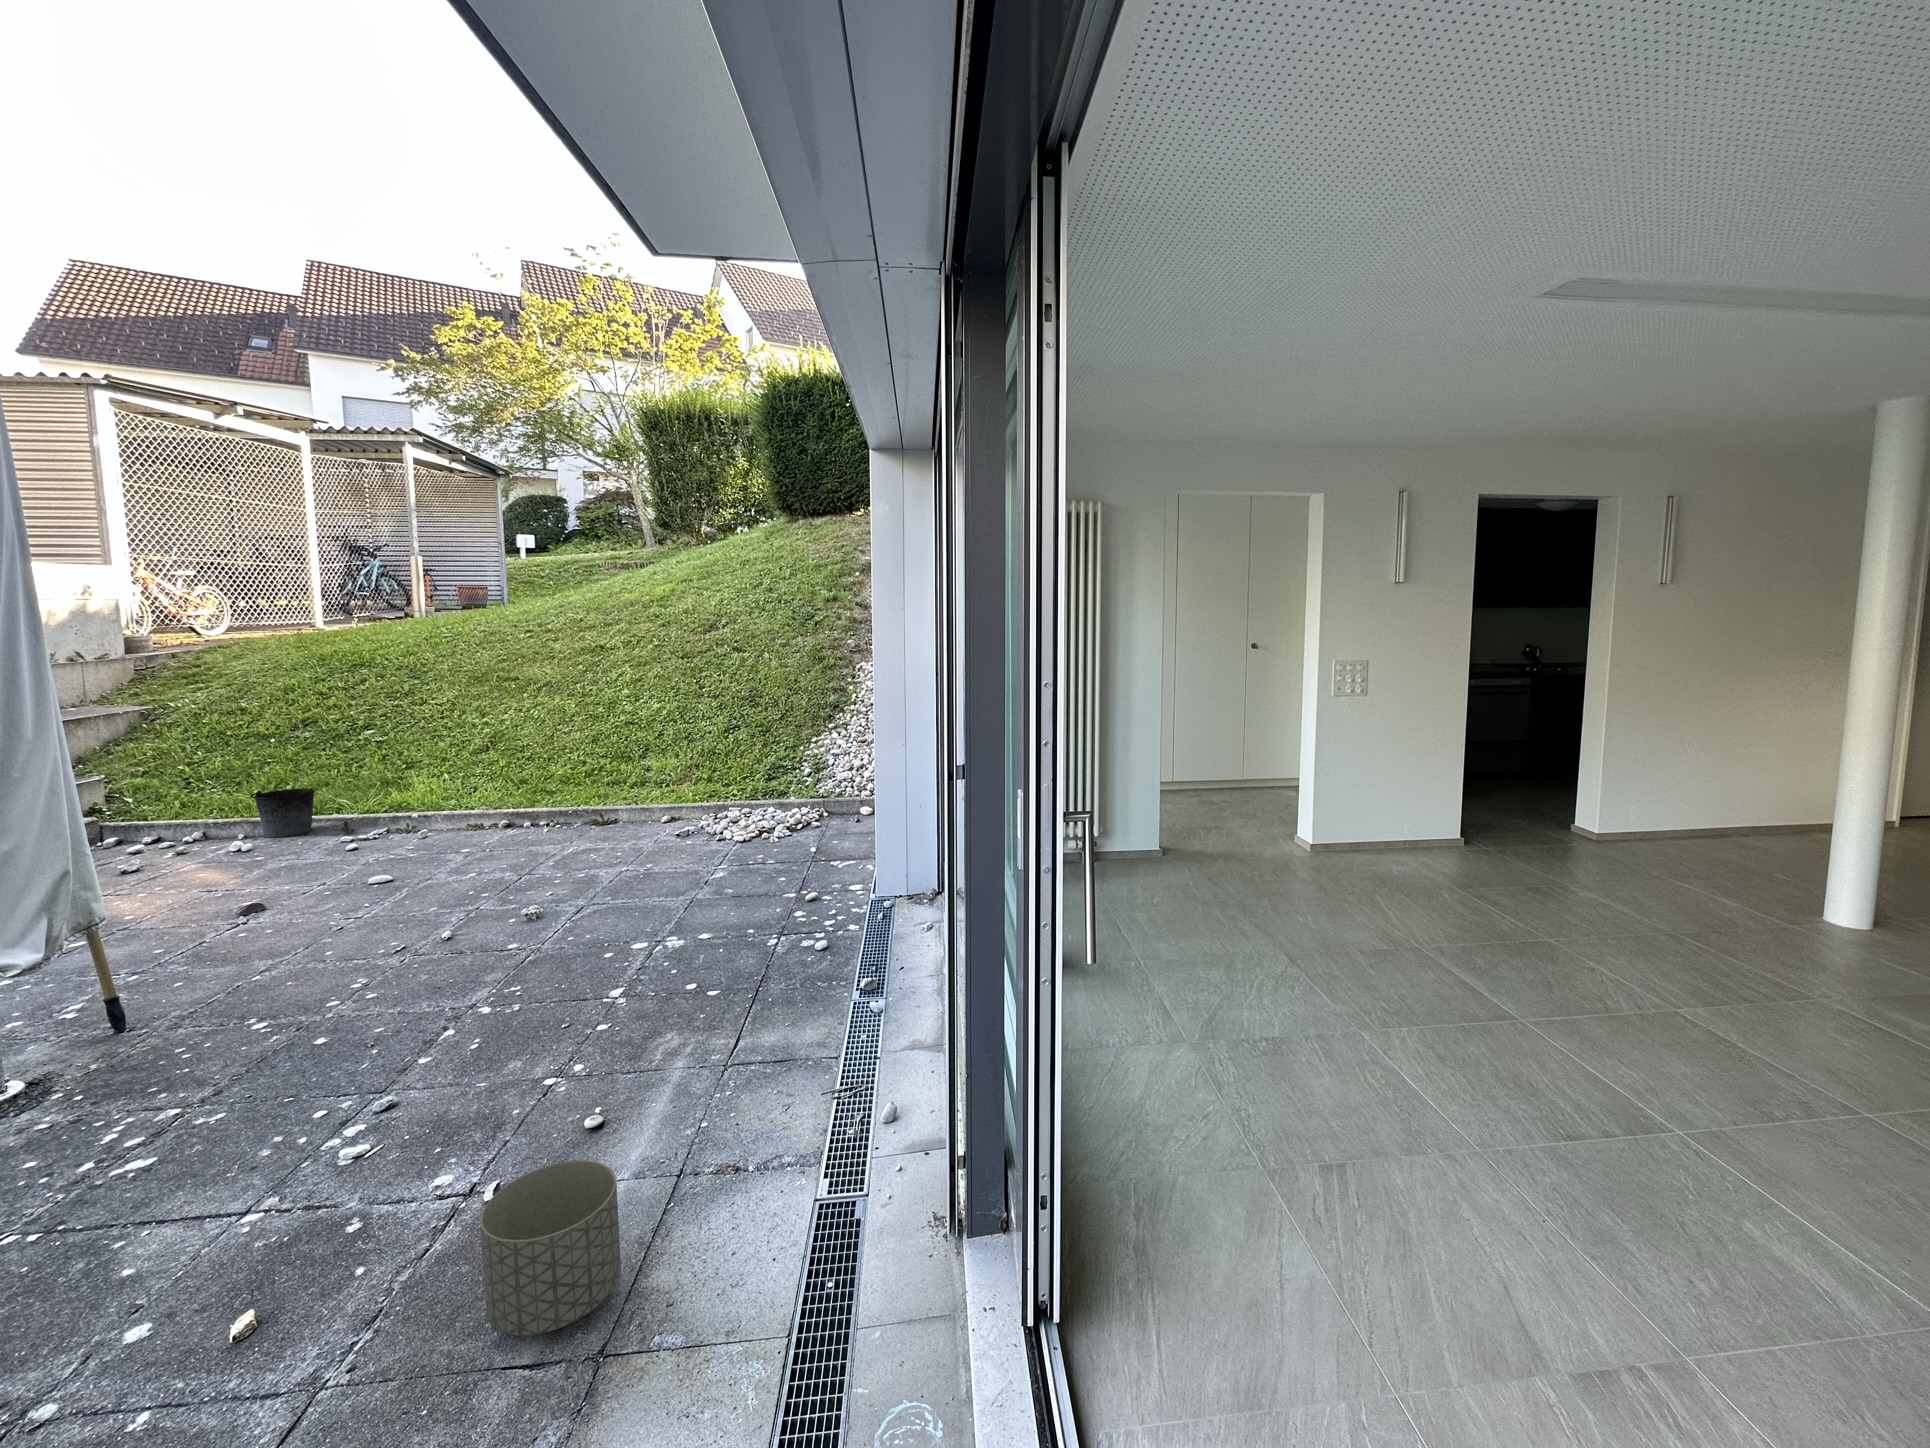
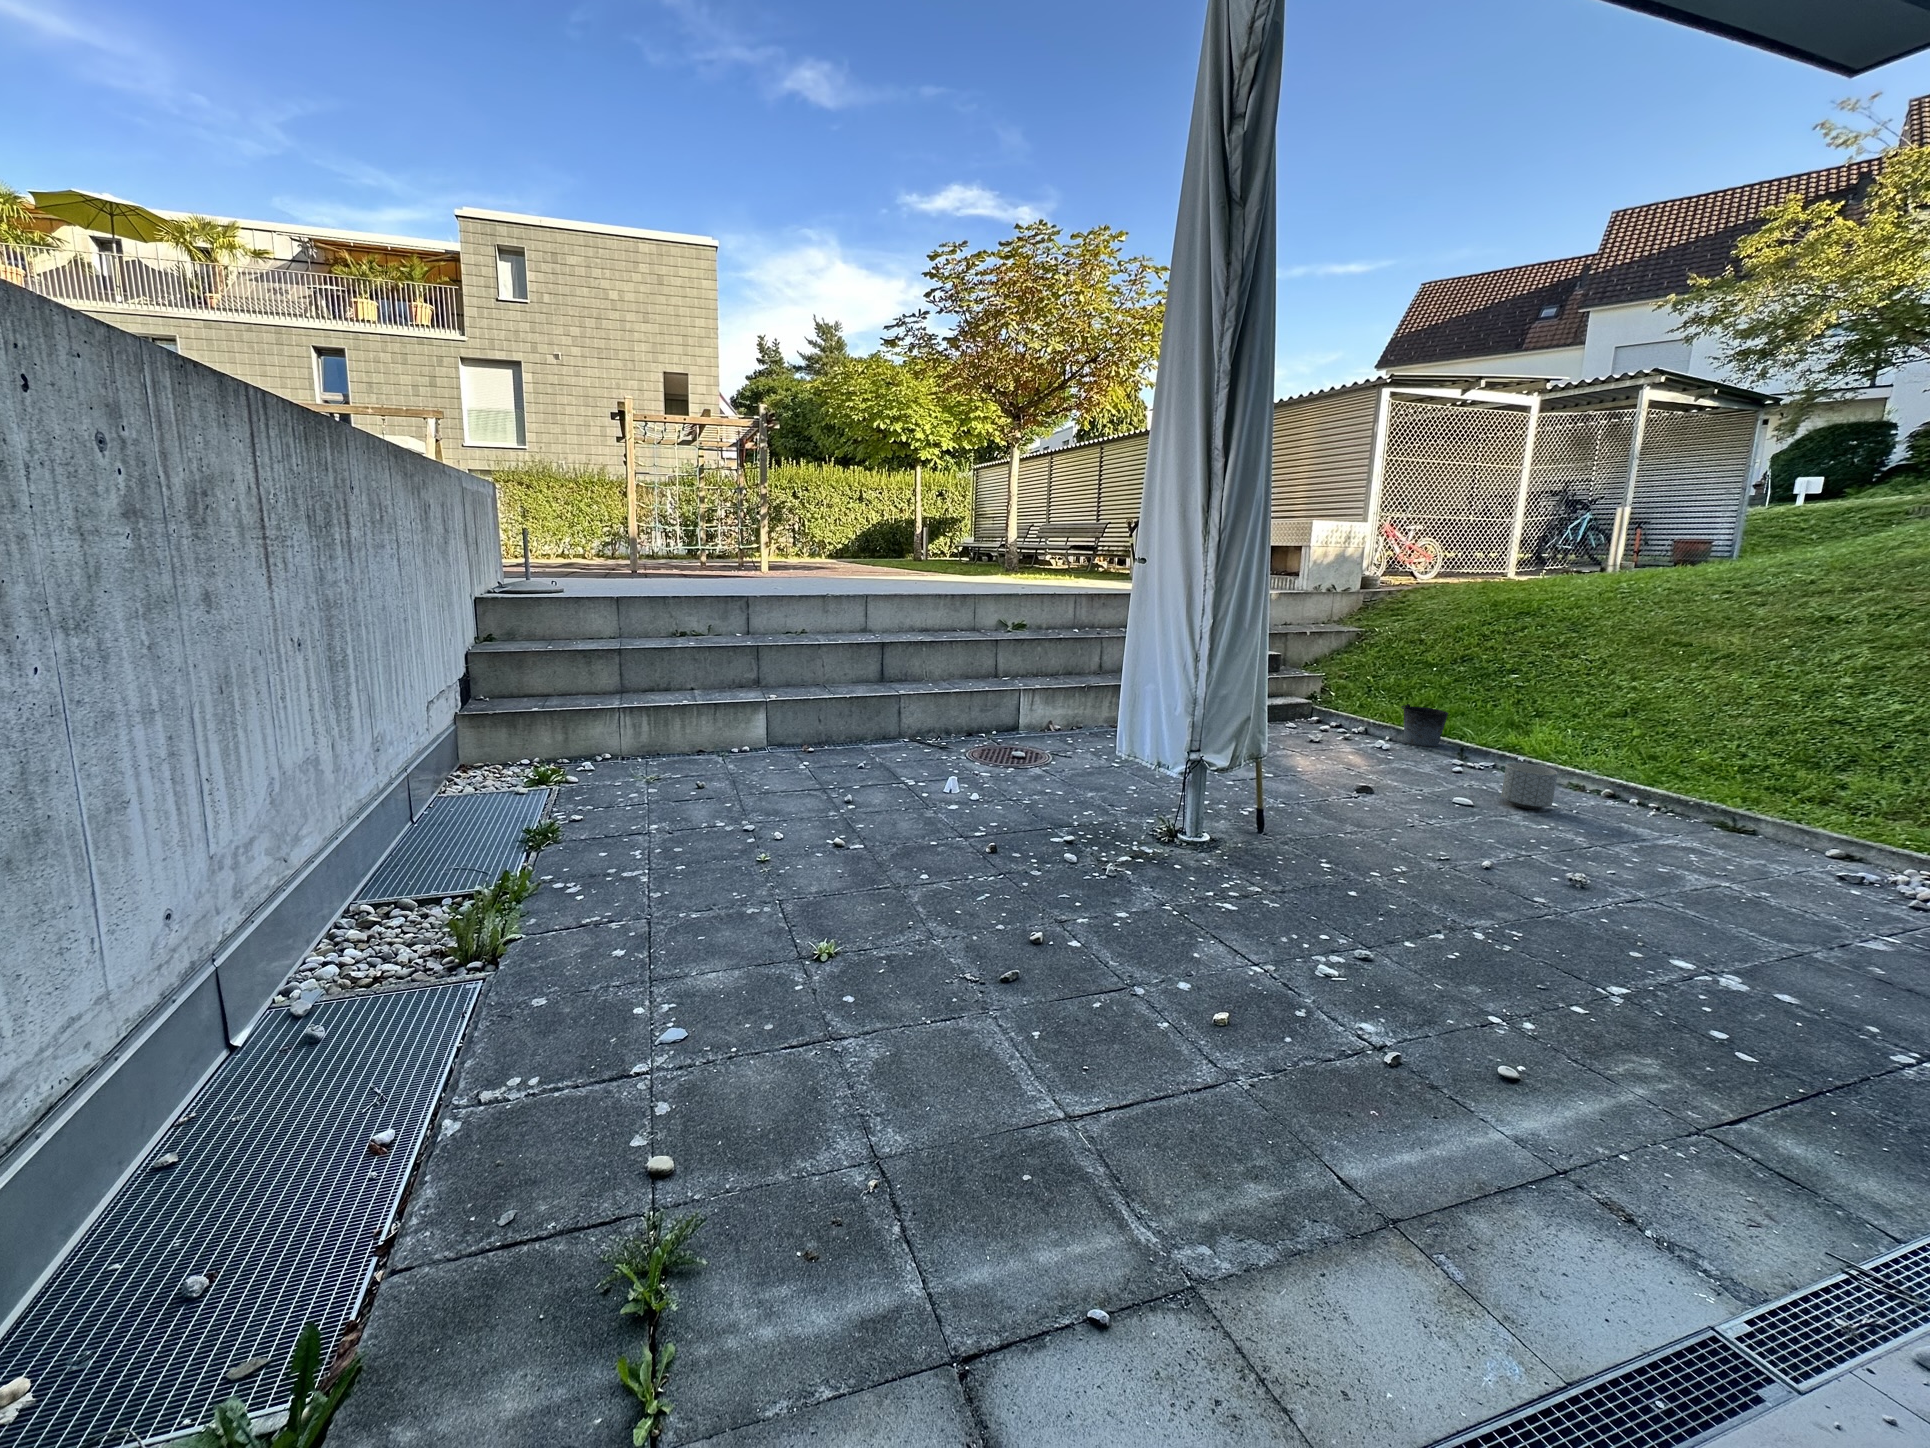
planter: present [480,1160,621,1336] -> present [1501,763,1558,809]

